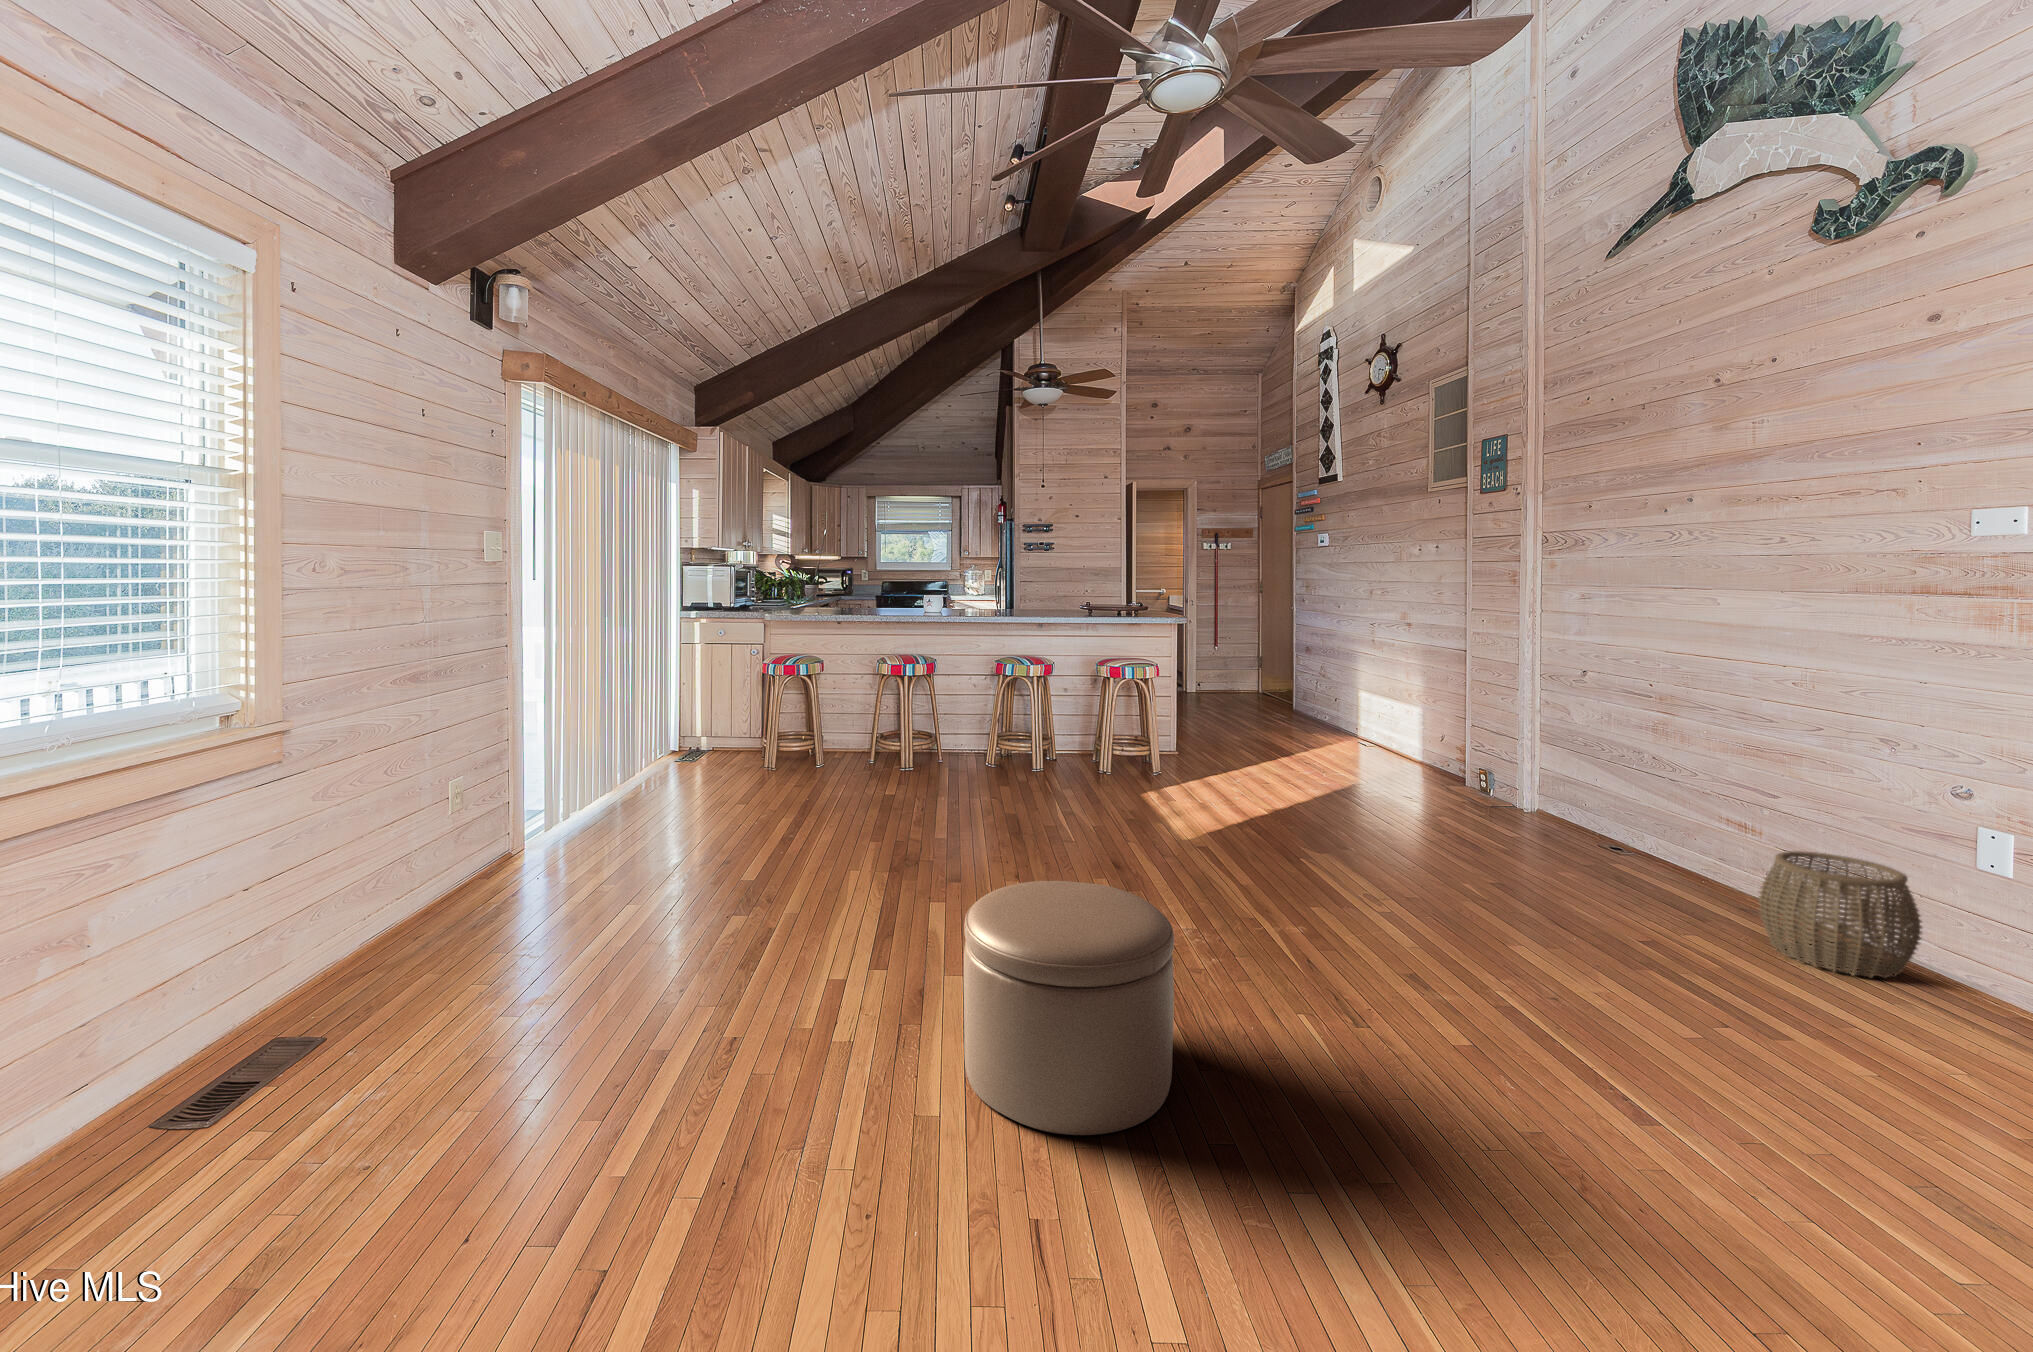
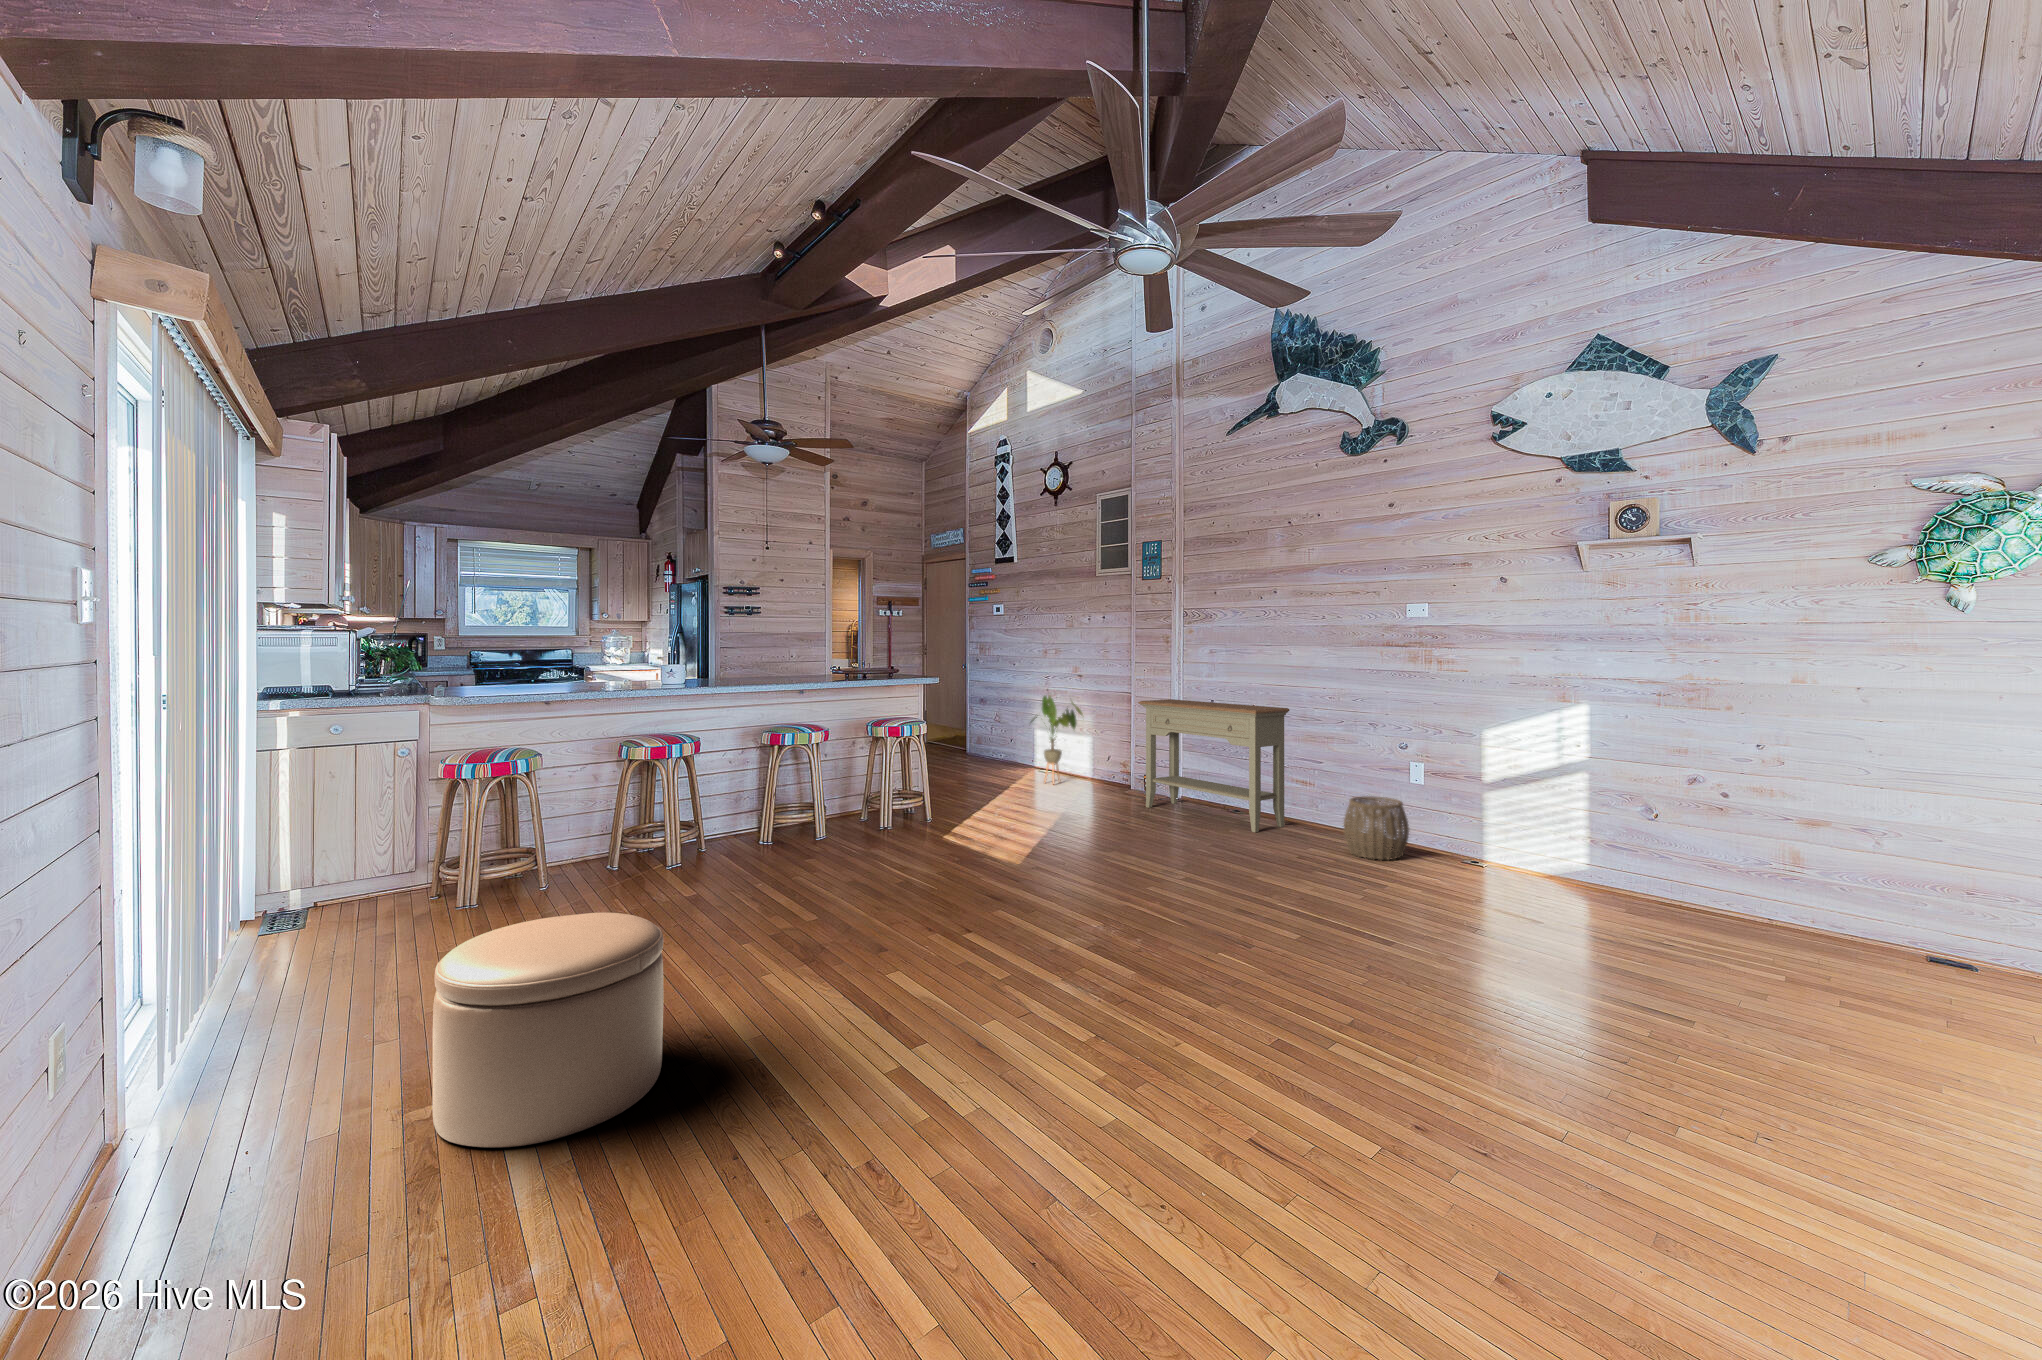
house plant: none [1329,646,1405,759] -> present [1031,696,1083,782]
console table: none [1451,661,1695,874] -> present [1138,699,1290,832]
ottoman: present [964,881,1174,1135] -> present [432,912,663,1147]

